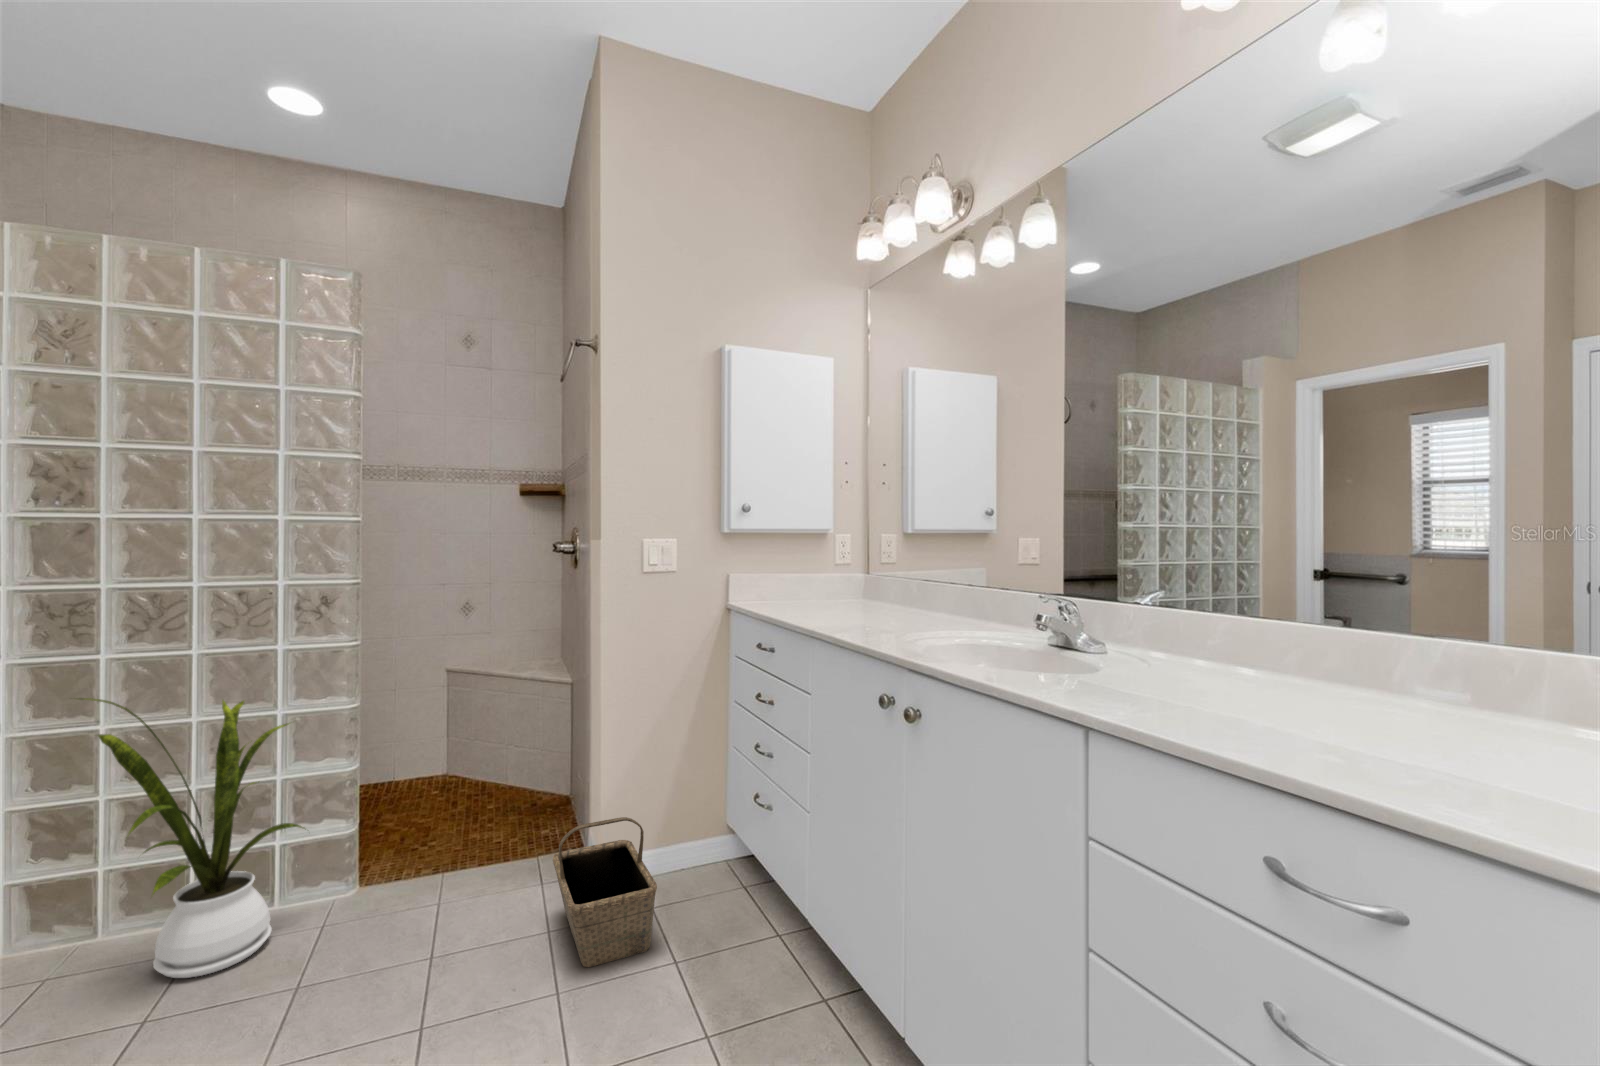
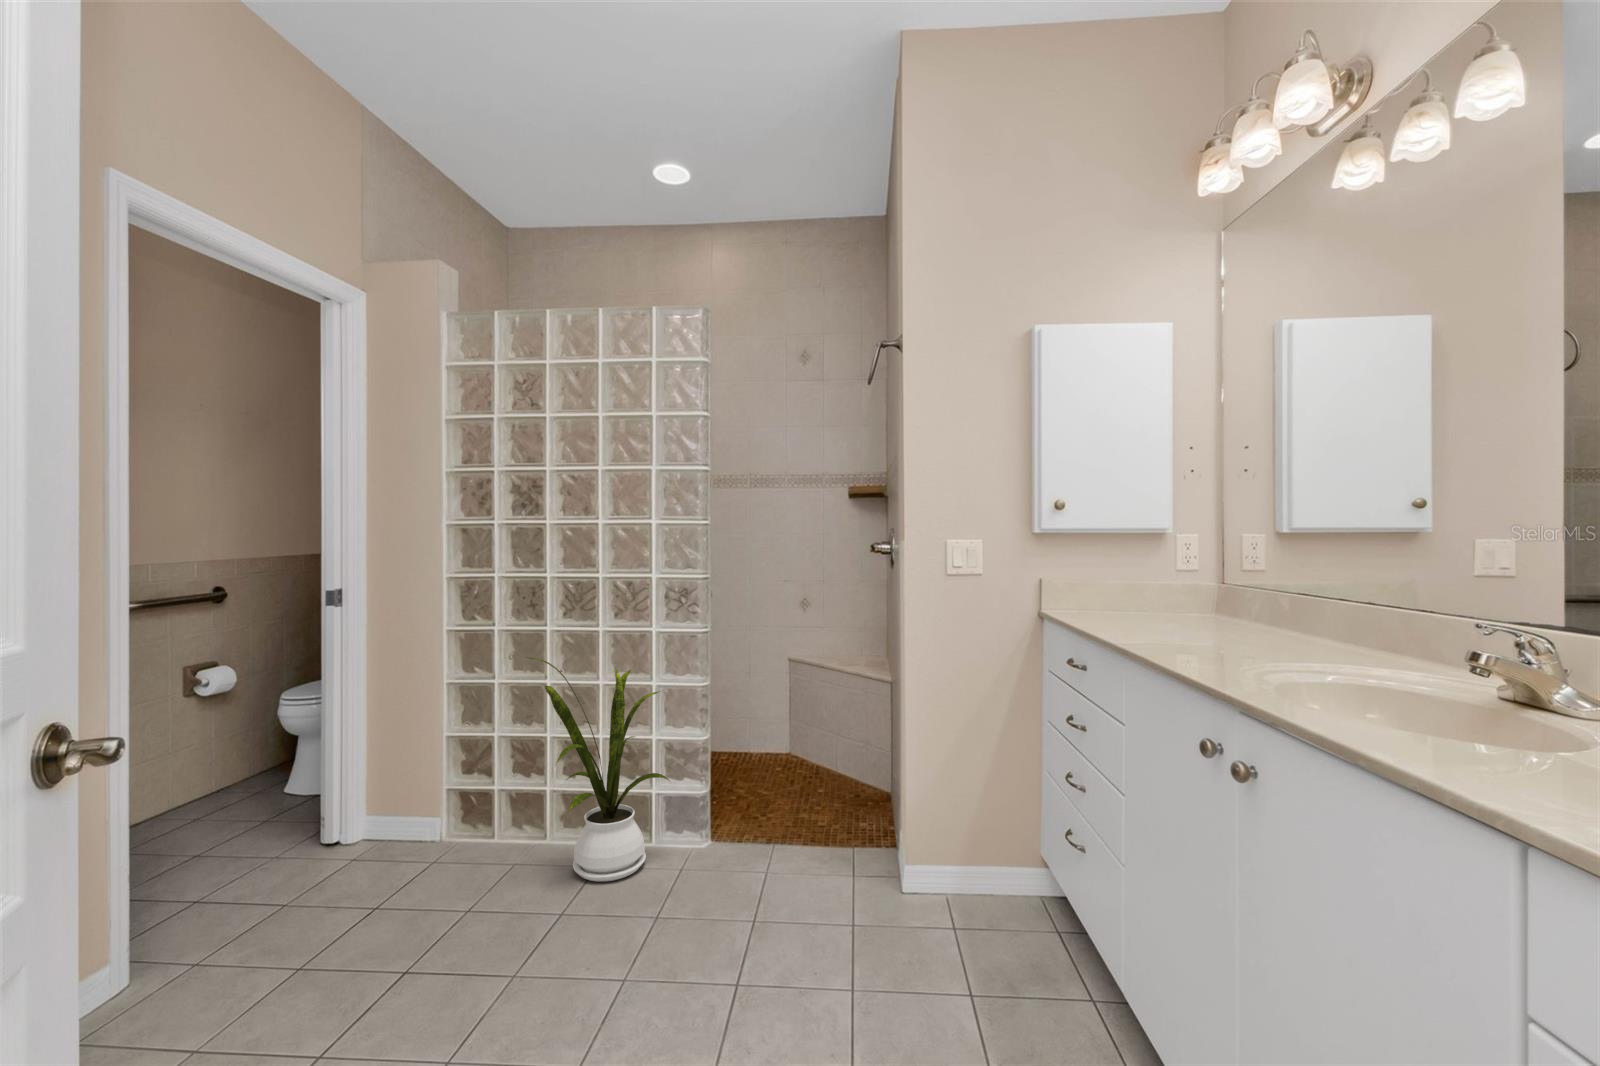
basket: present [553,817,657,967] -> none [855,823,949,969]

